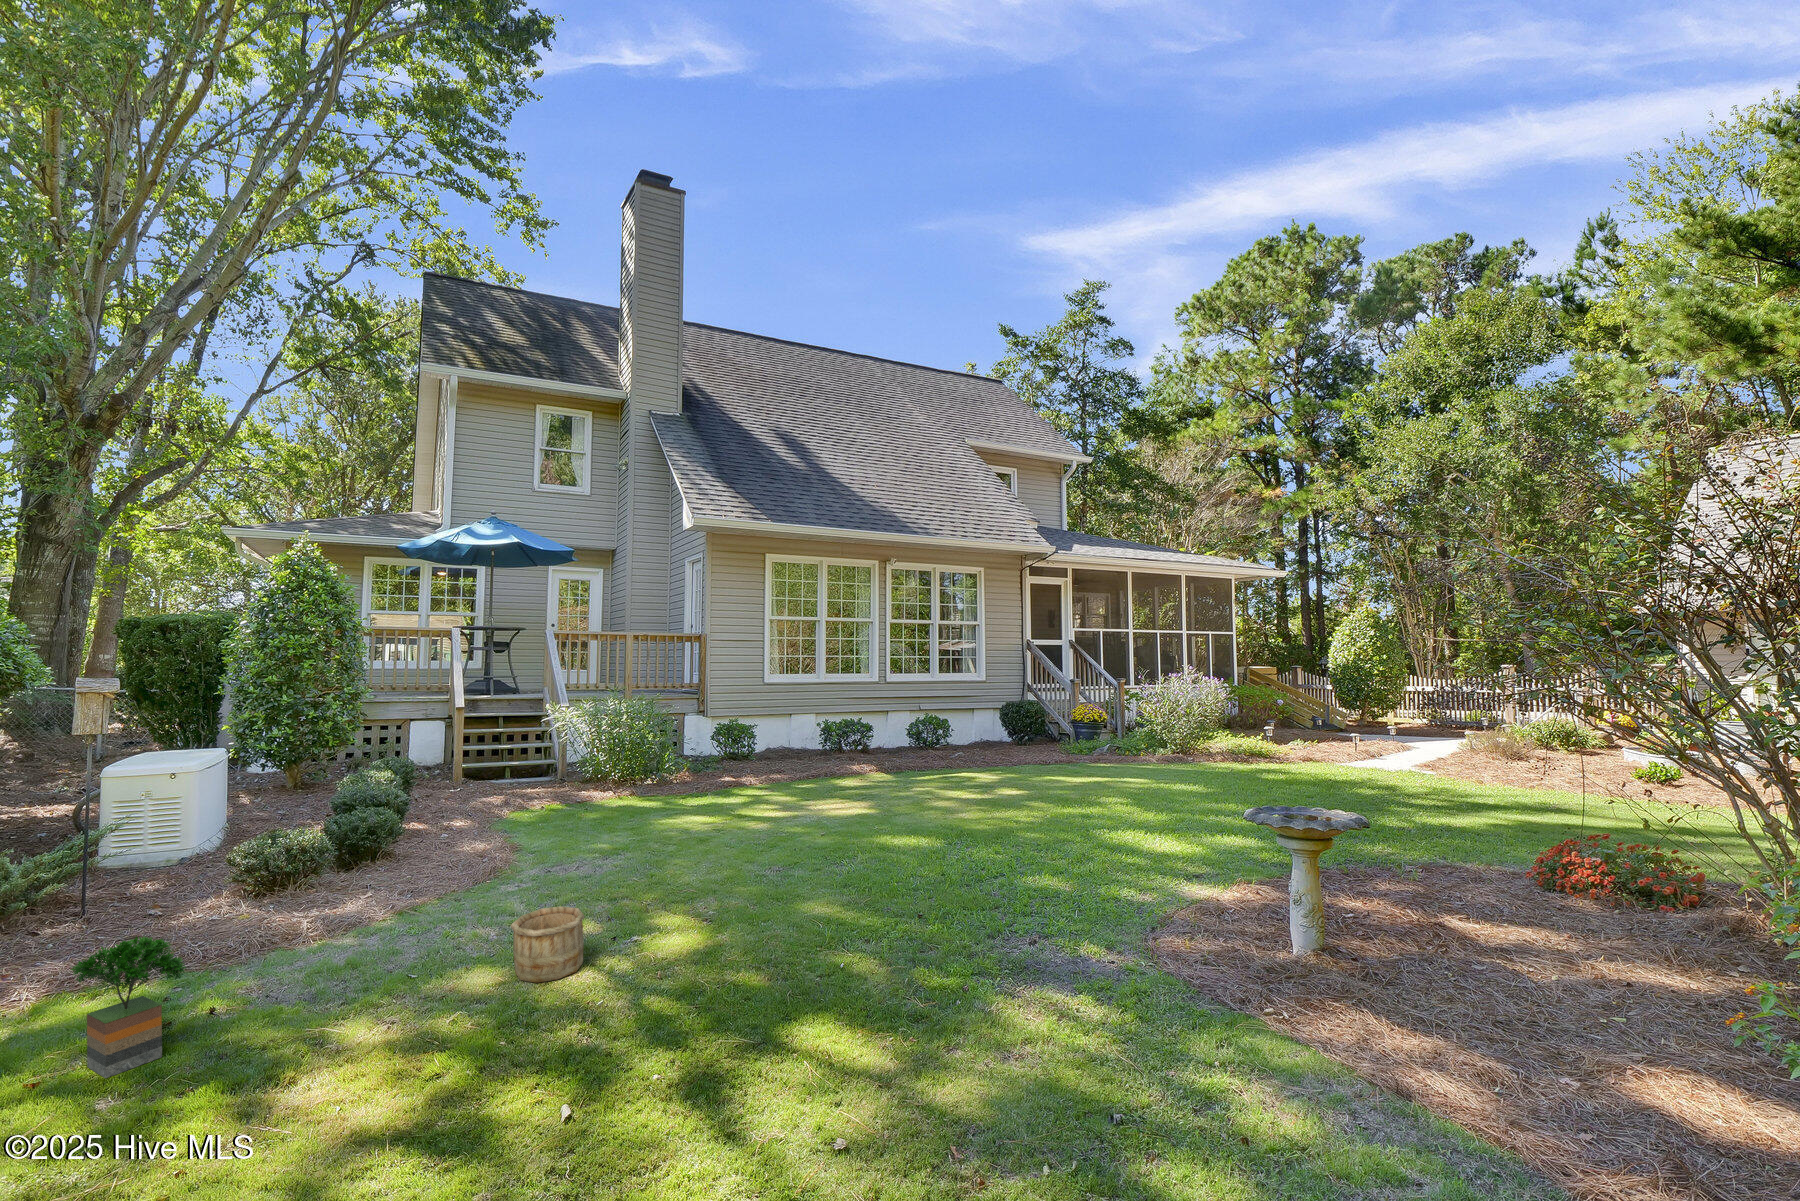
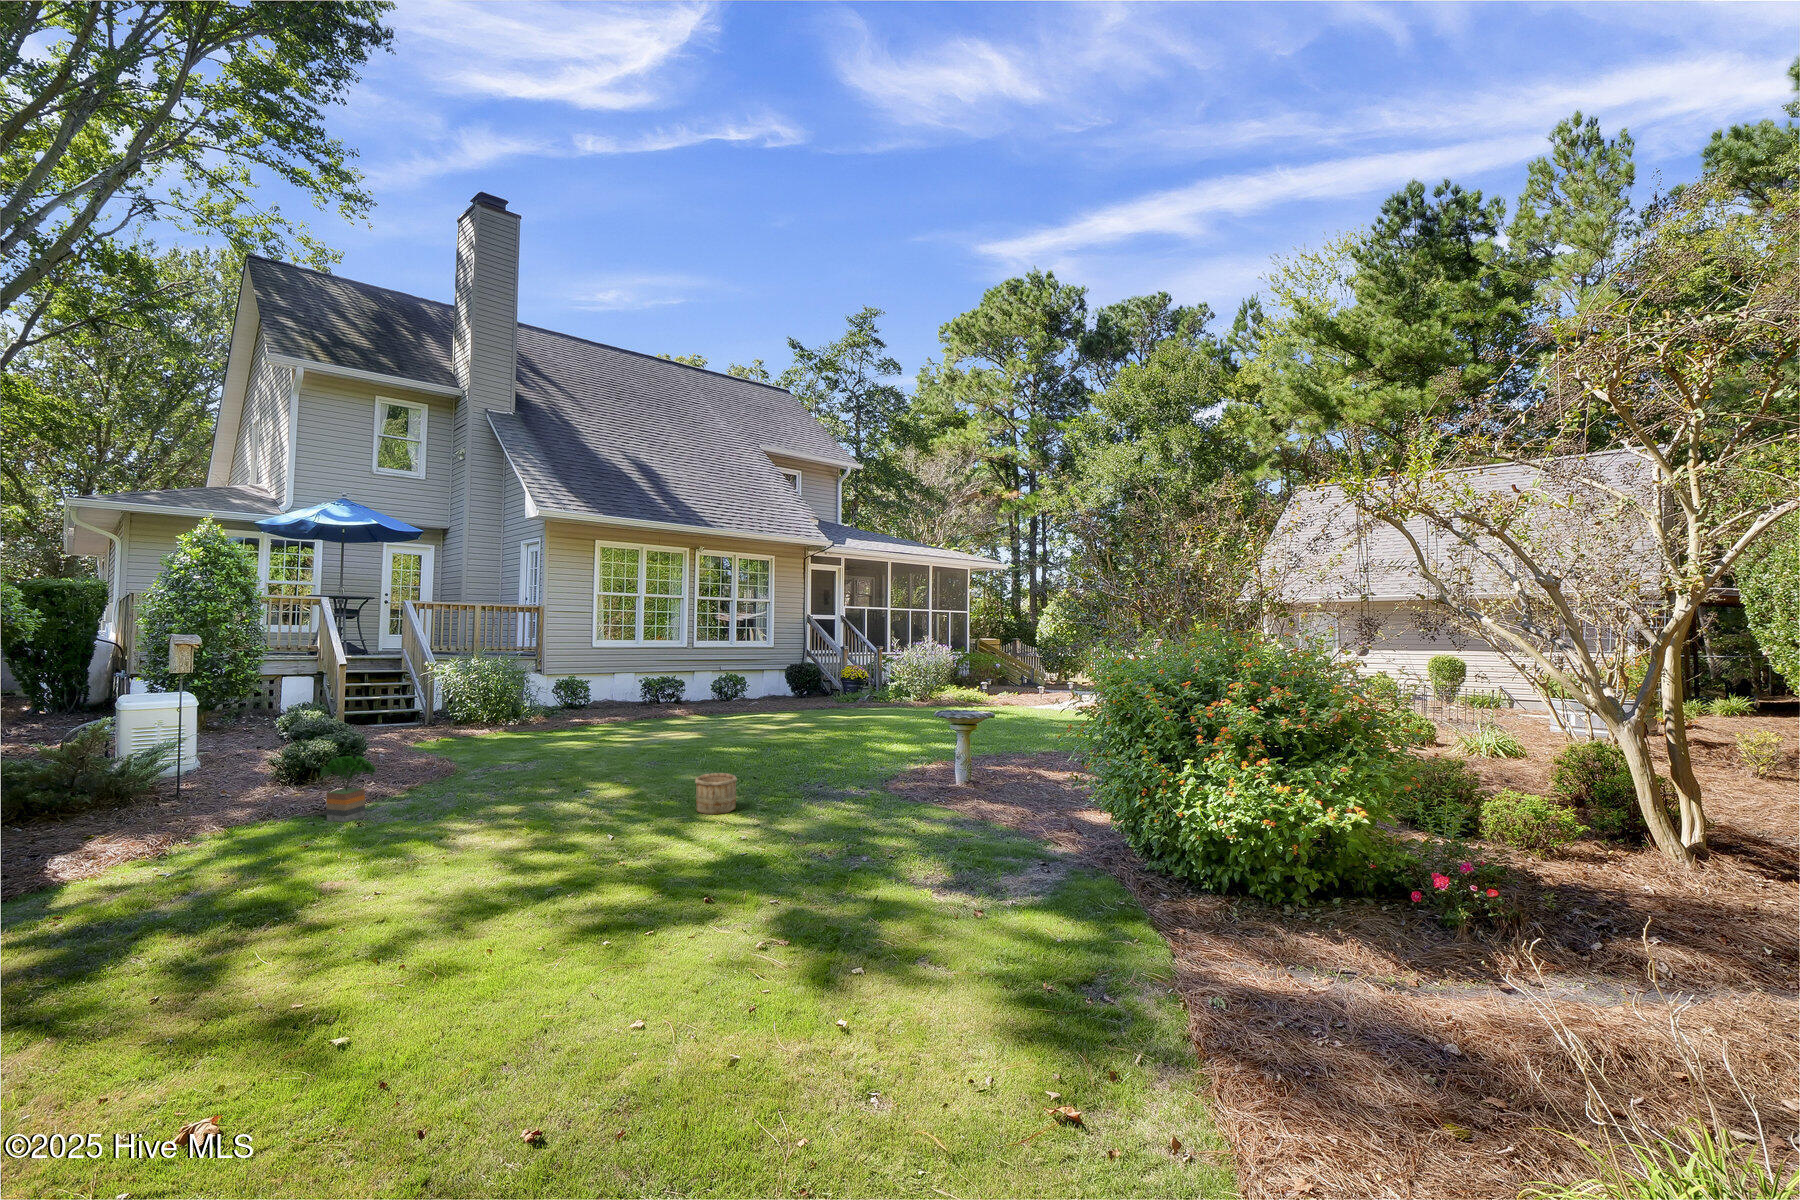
wooden bucket: present [511,906,585,983] -> present [695,773,737,814]

